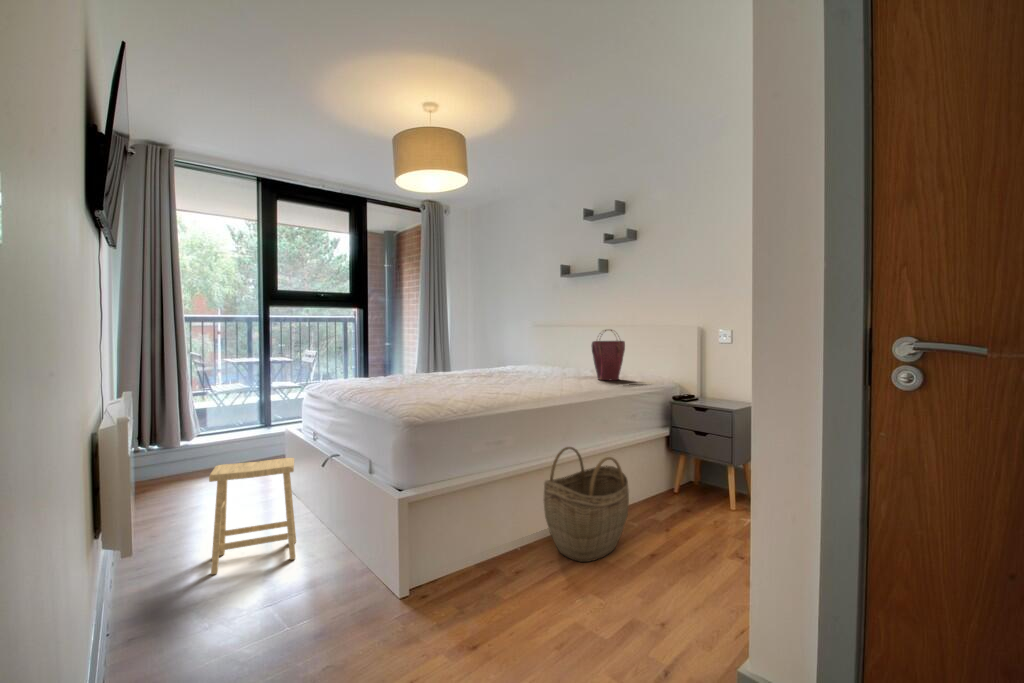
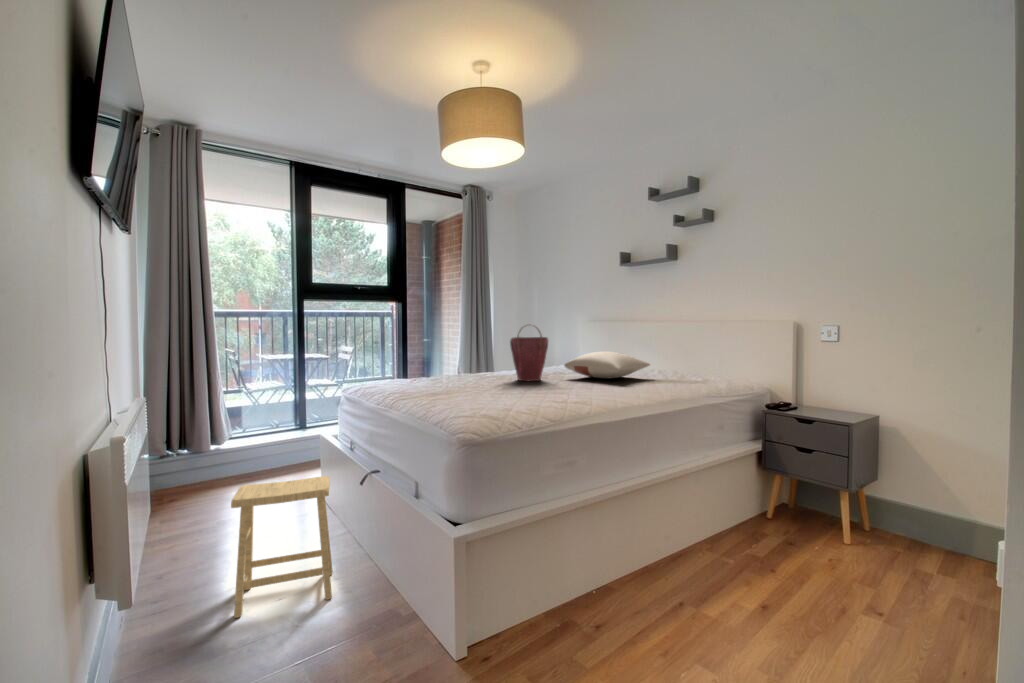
handbag: present [592,330,625,380] -> present [510,329,548,381]
pillow: none [506,353,580,376] -> present [564,351,650,379]
woven basket: present [544,447,629,562] -> none [627,469,734,617]

